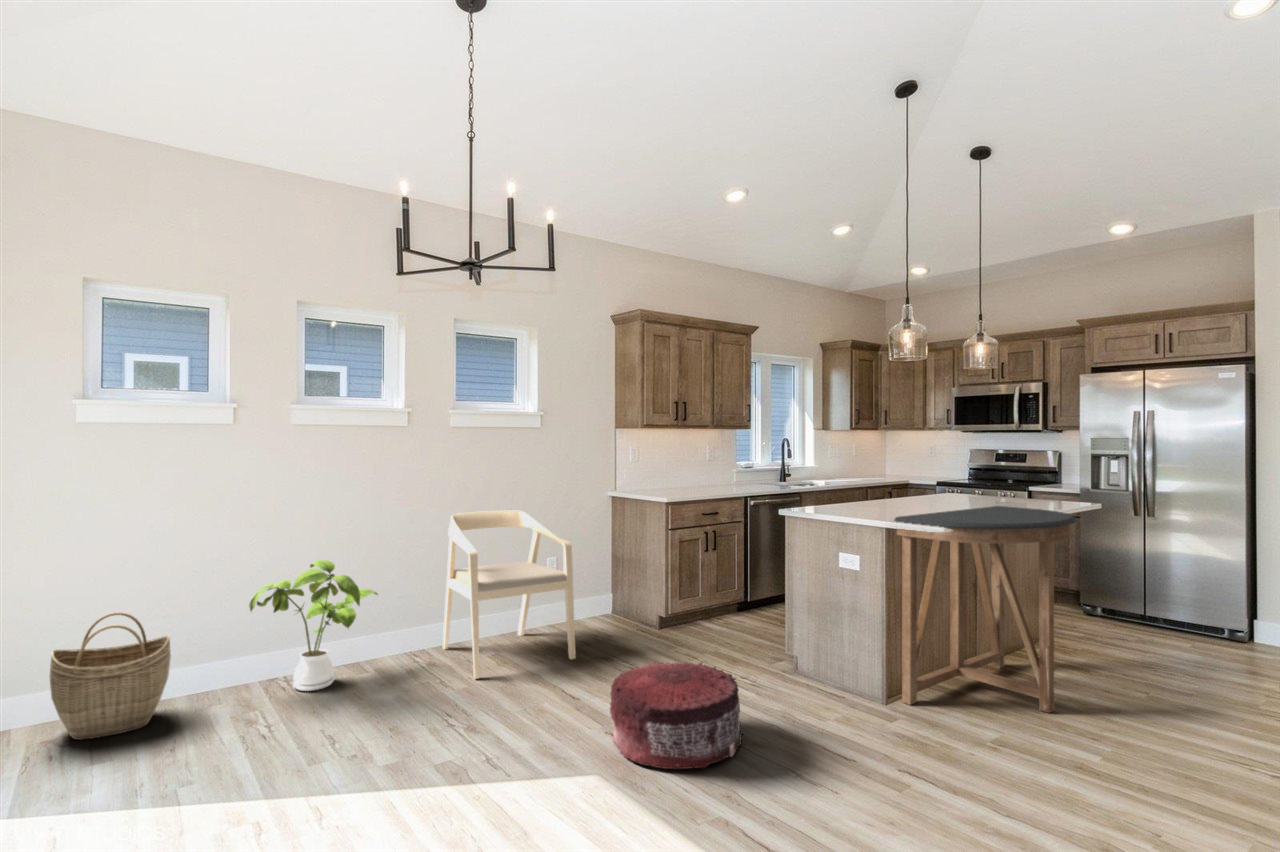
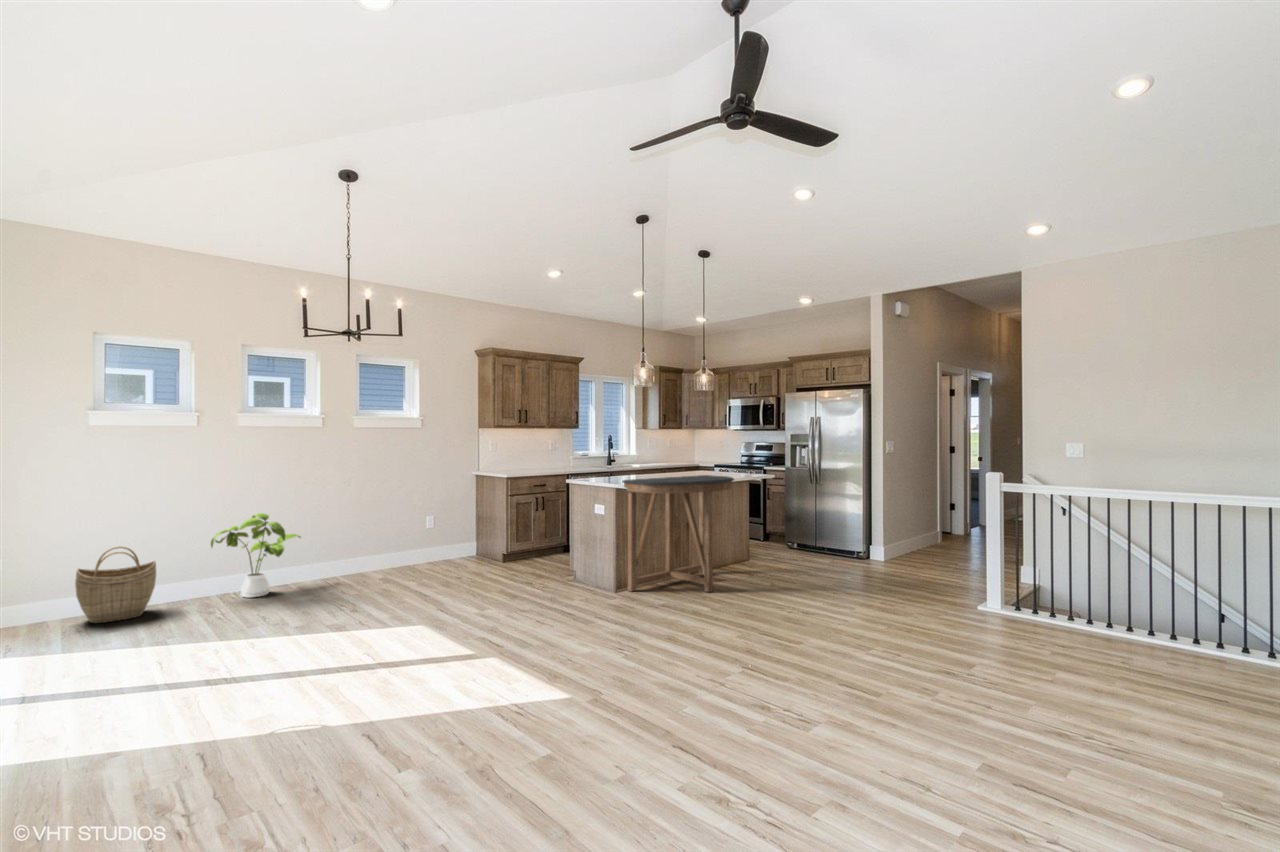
armchair: present [443,510,576,679] -> none [349,484,437,589]
pouf: present [610,662,743,769] -> none [436,567,519,621]

